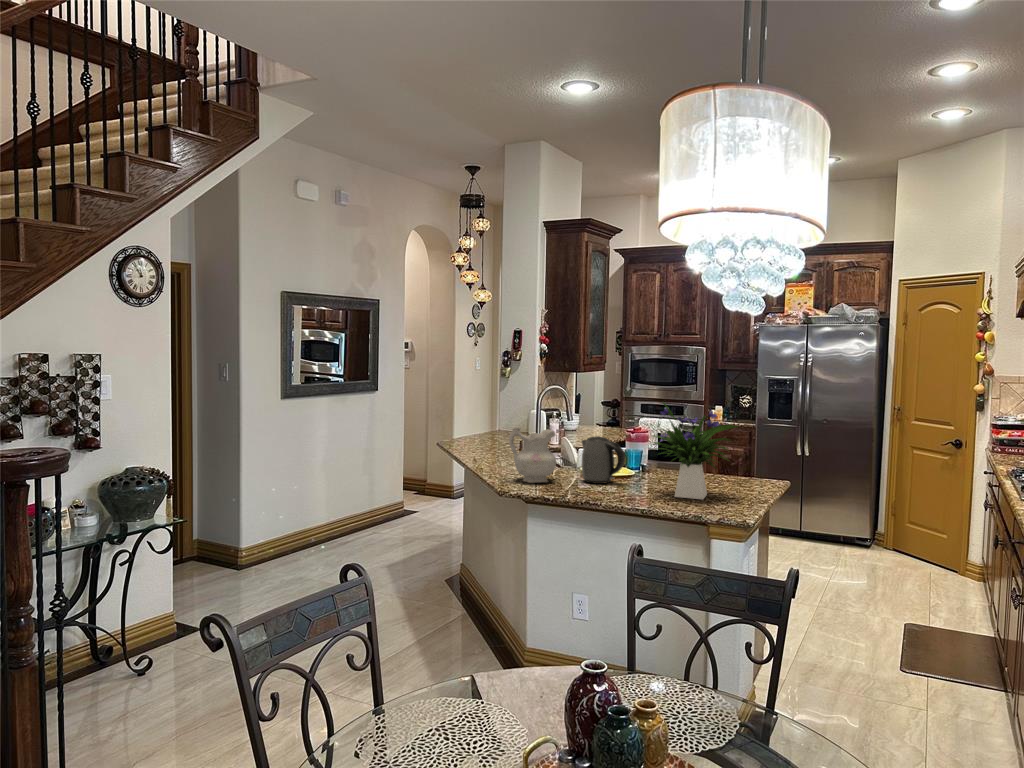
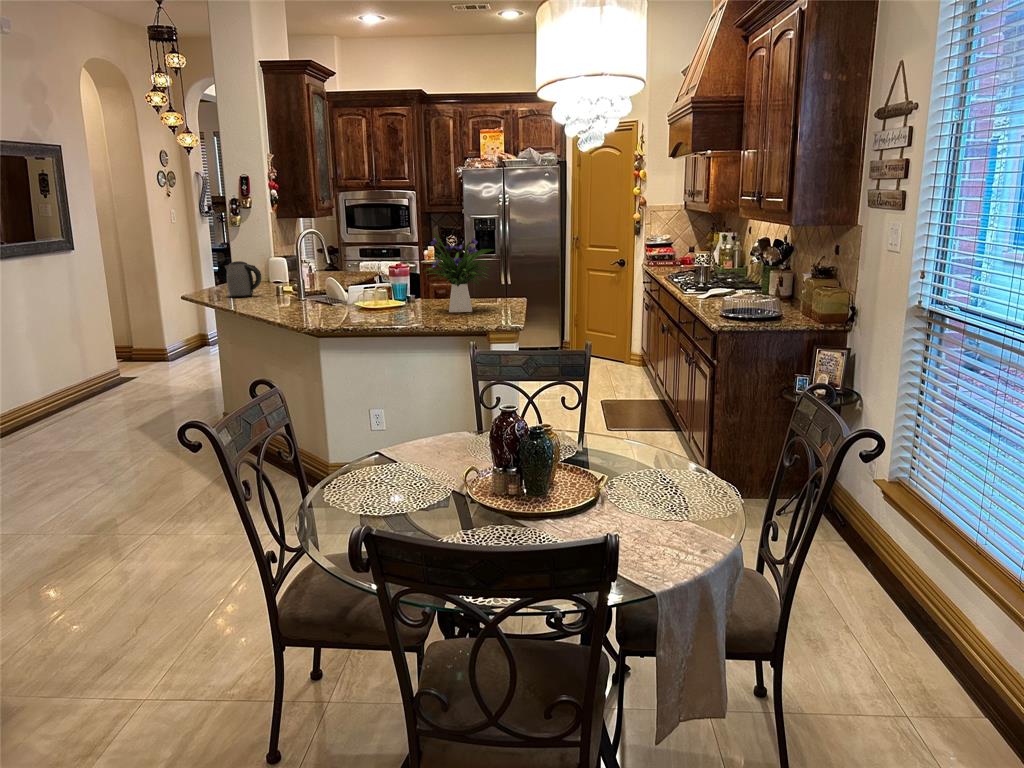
ceramic pitcher: present [509,428,556,483] -> none [294,265,339,315]
kettle: present [582,436,625,484] -> present [225,261,261,298]

